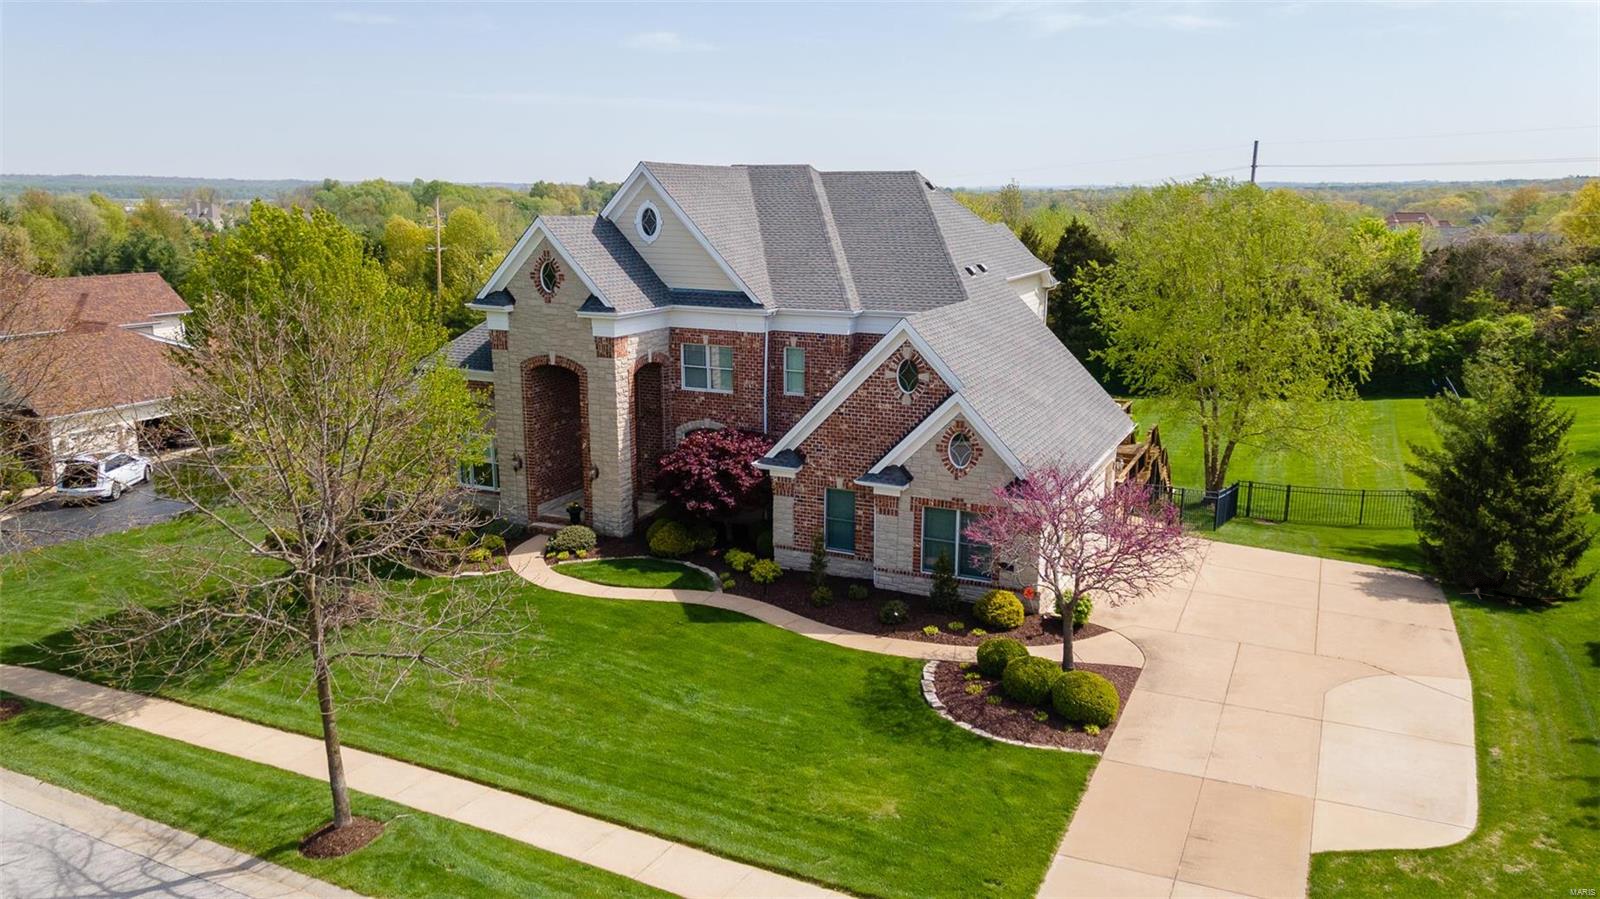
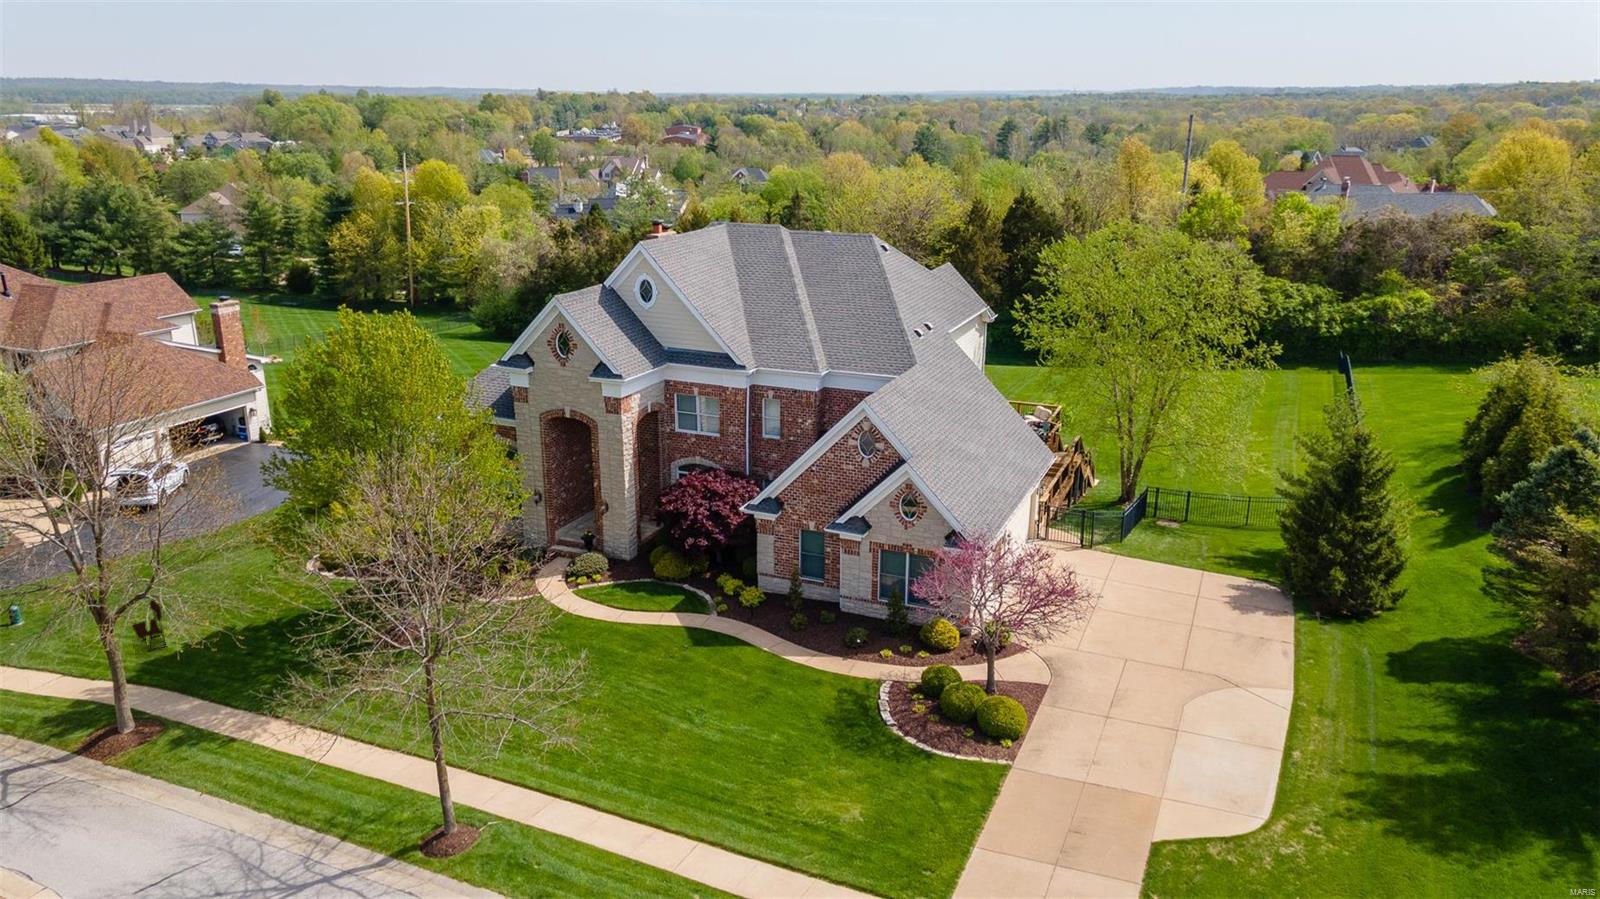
bench: none [21,562,60,624] -> present [132,600,166,651]

